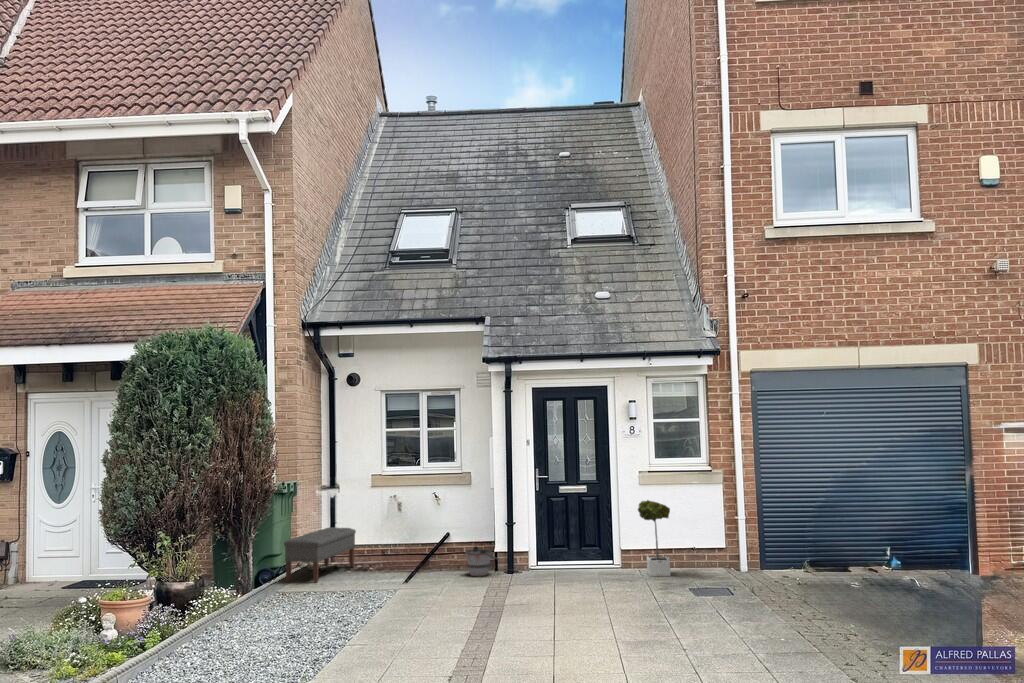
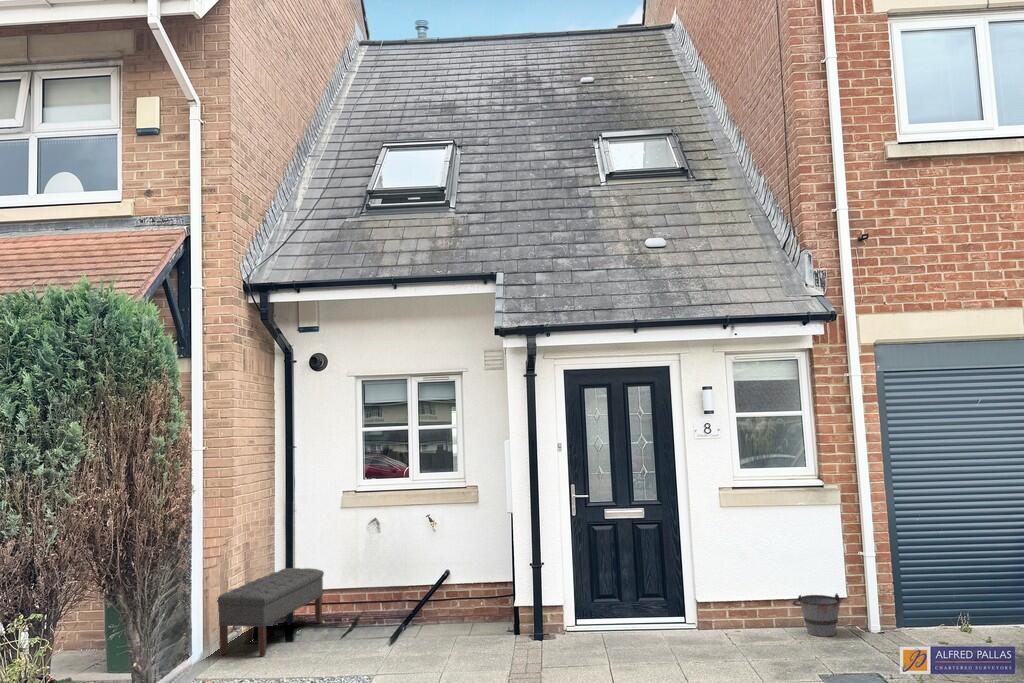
potted tree: present [638,500,670,576] -> none [719,527,770,636]
bucket: present [465,546,499,576] -> present [793,593,841,637]

